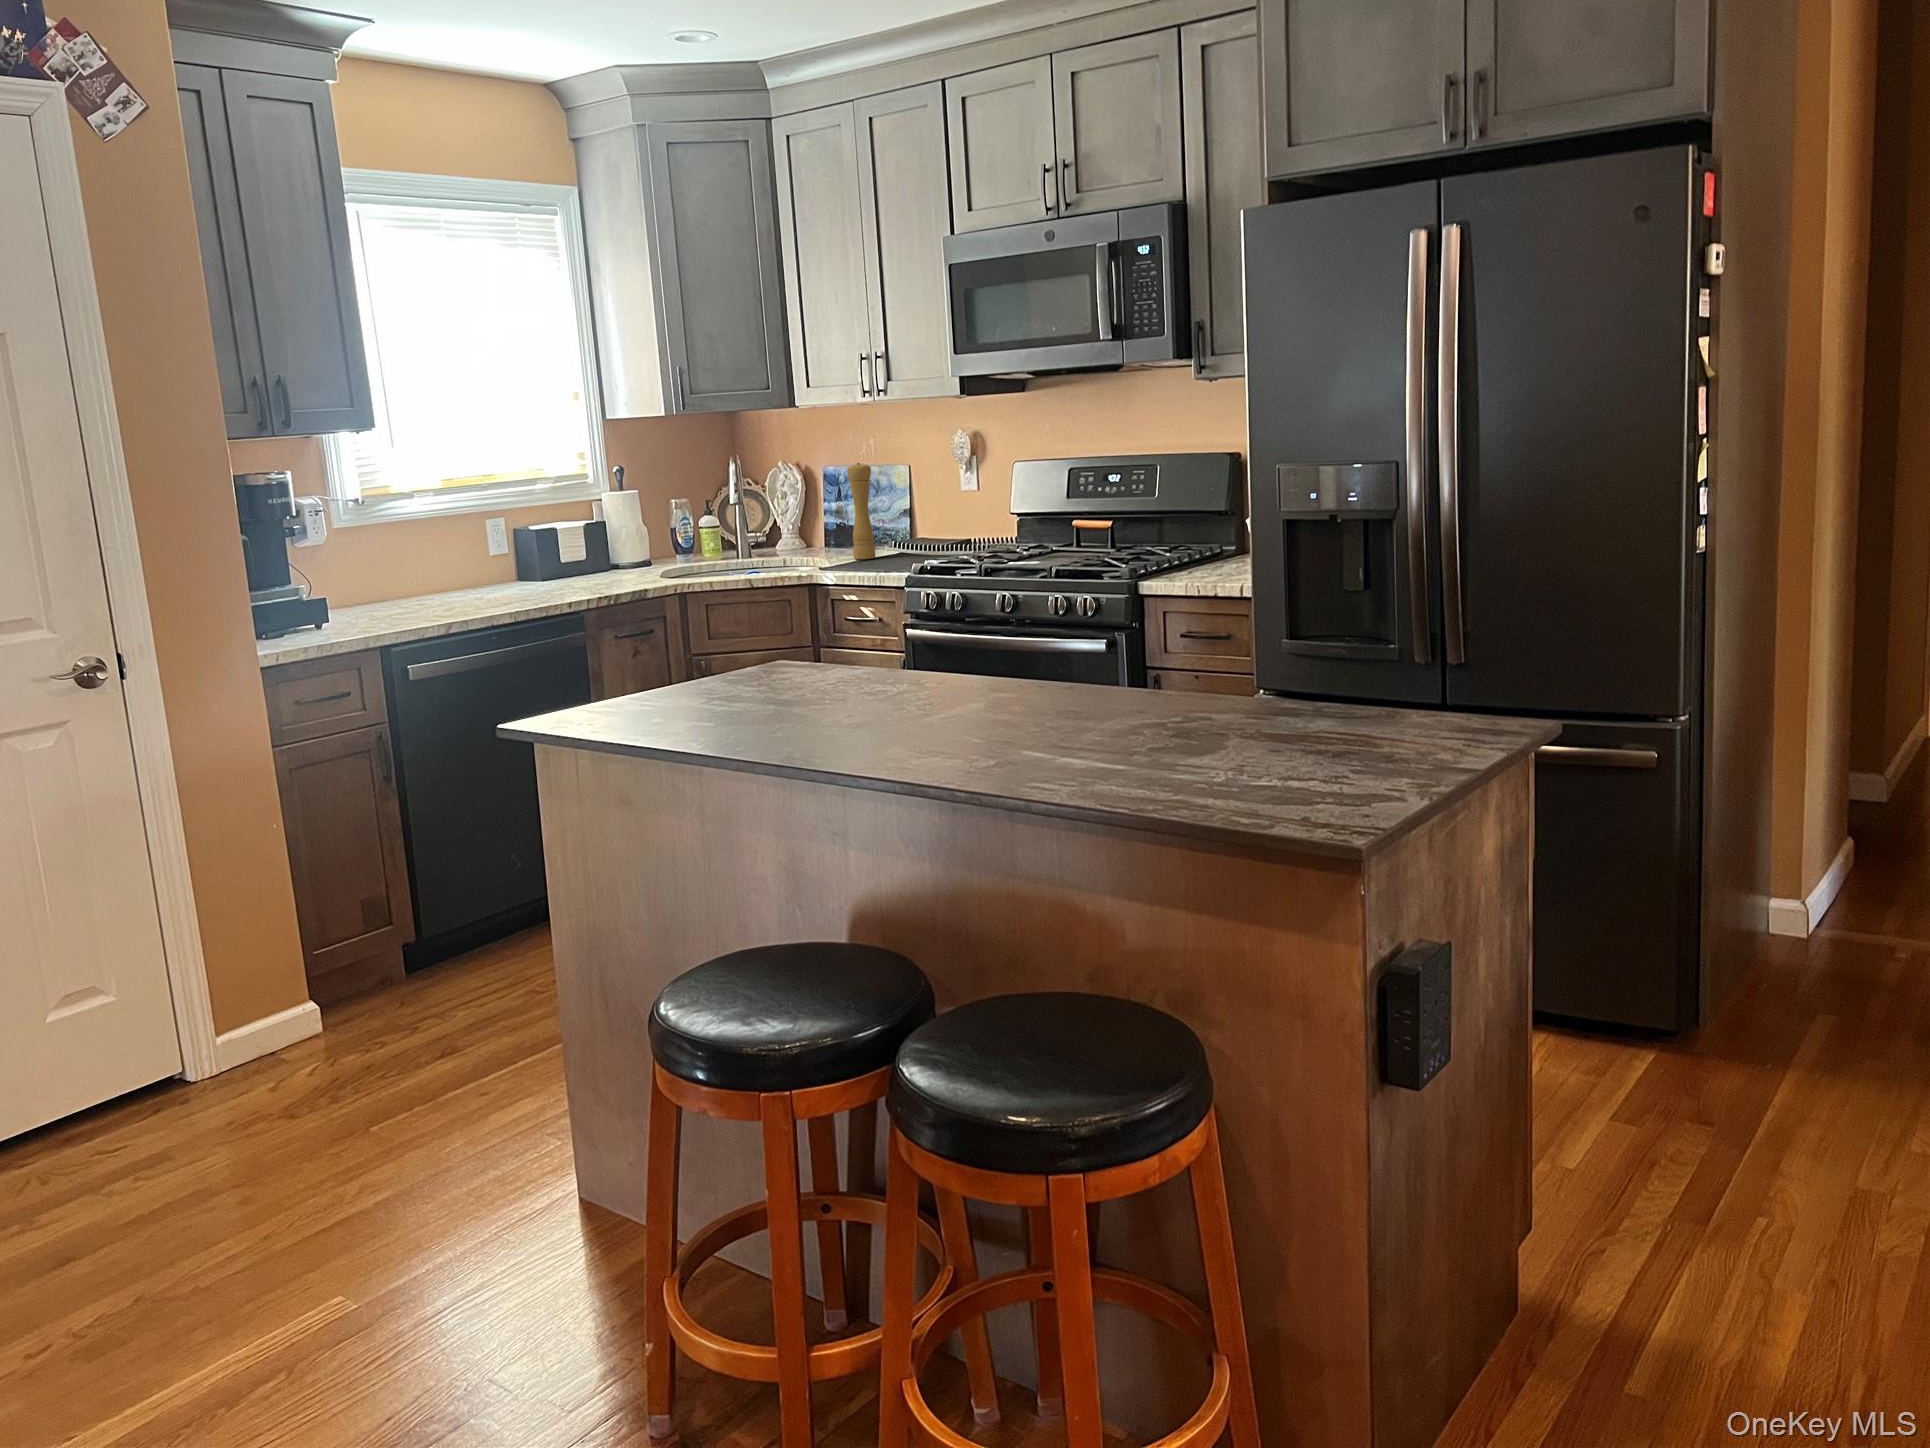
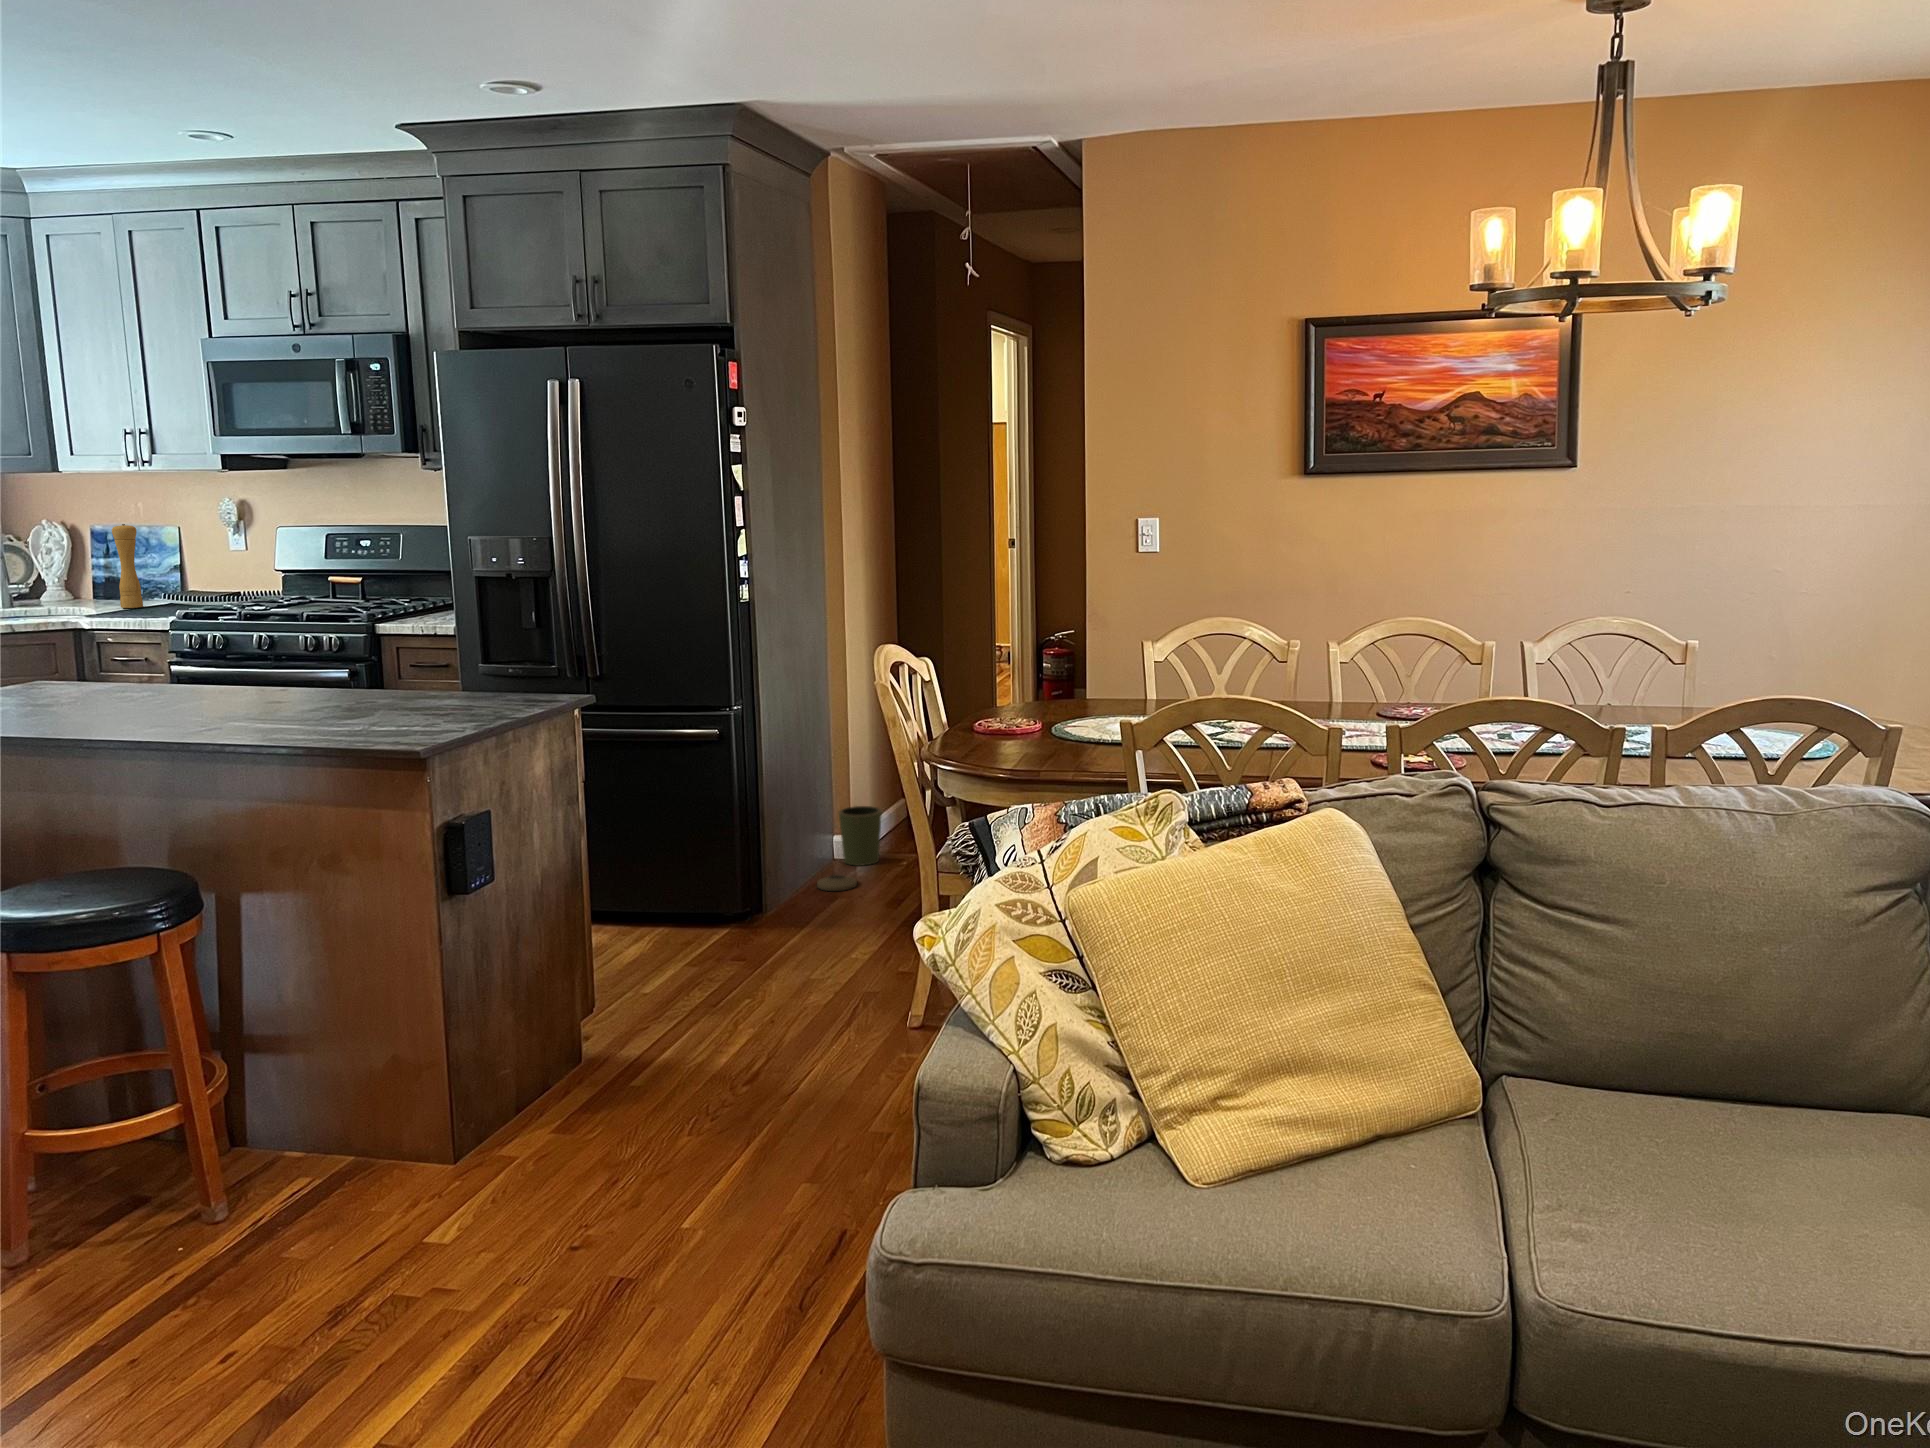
trash can: none [1771,866,1871,1007] -> present [817,806,882,891]

